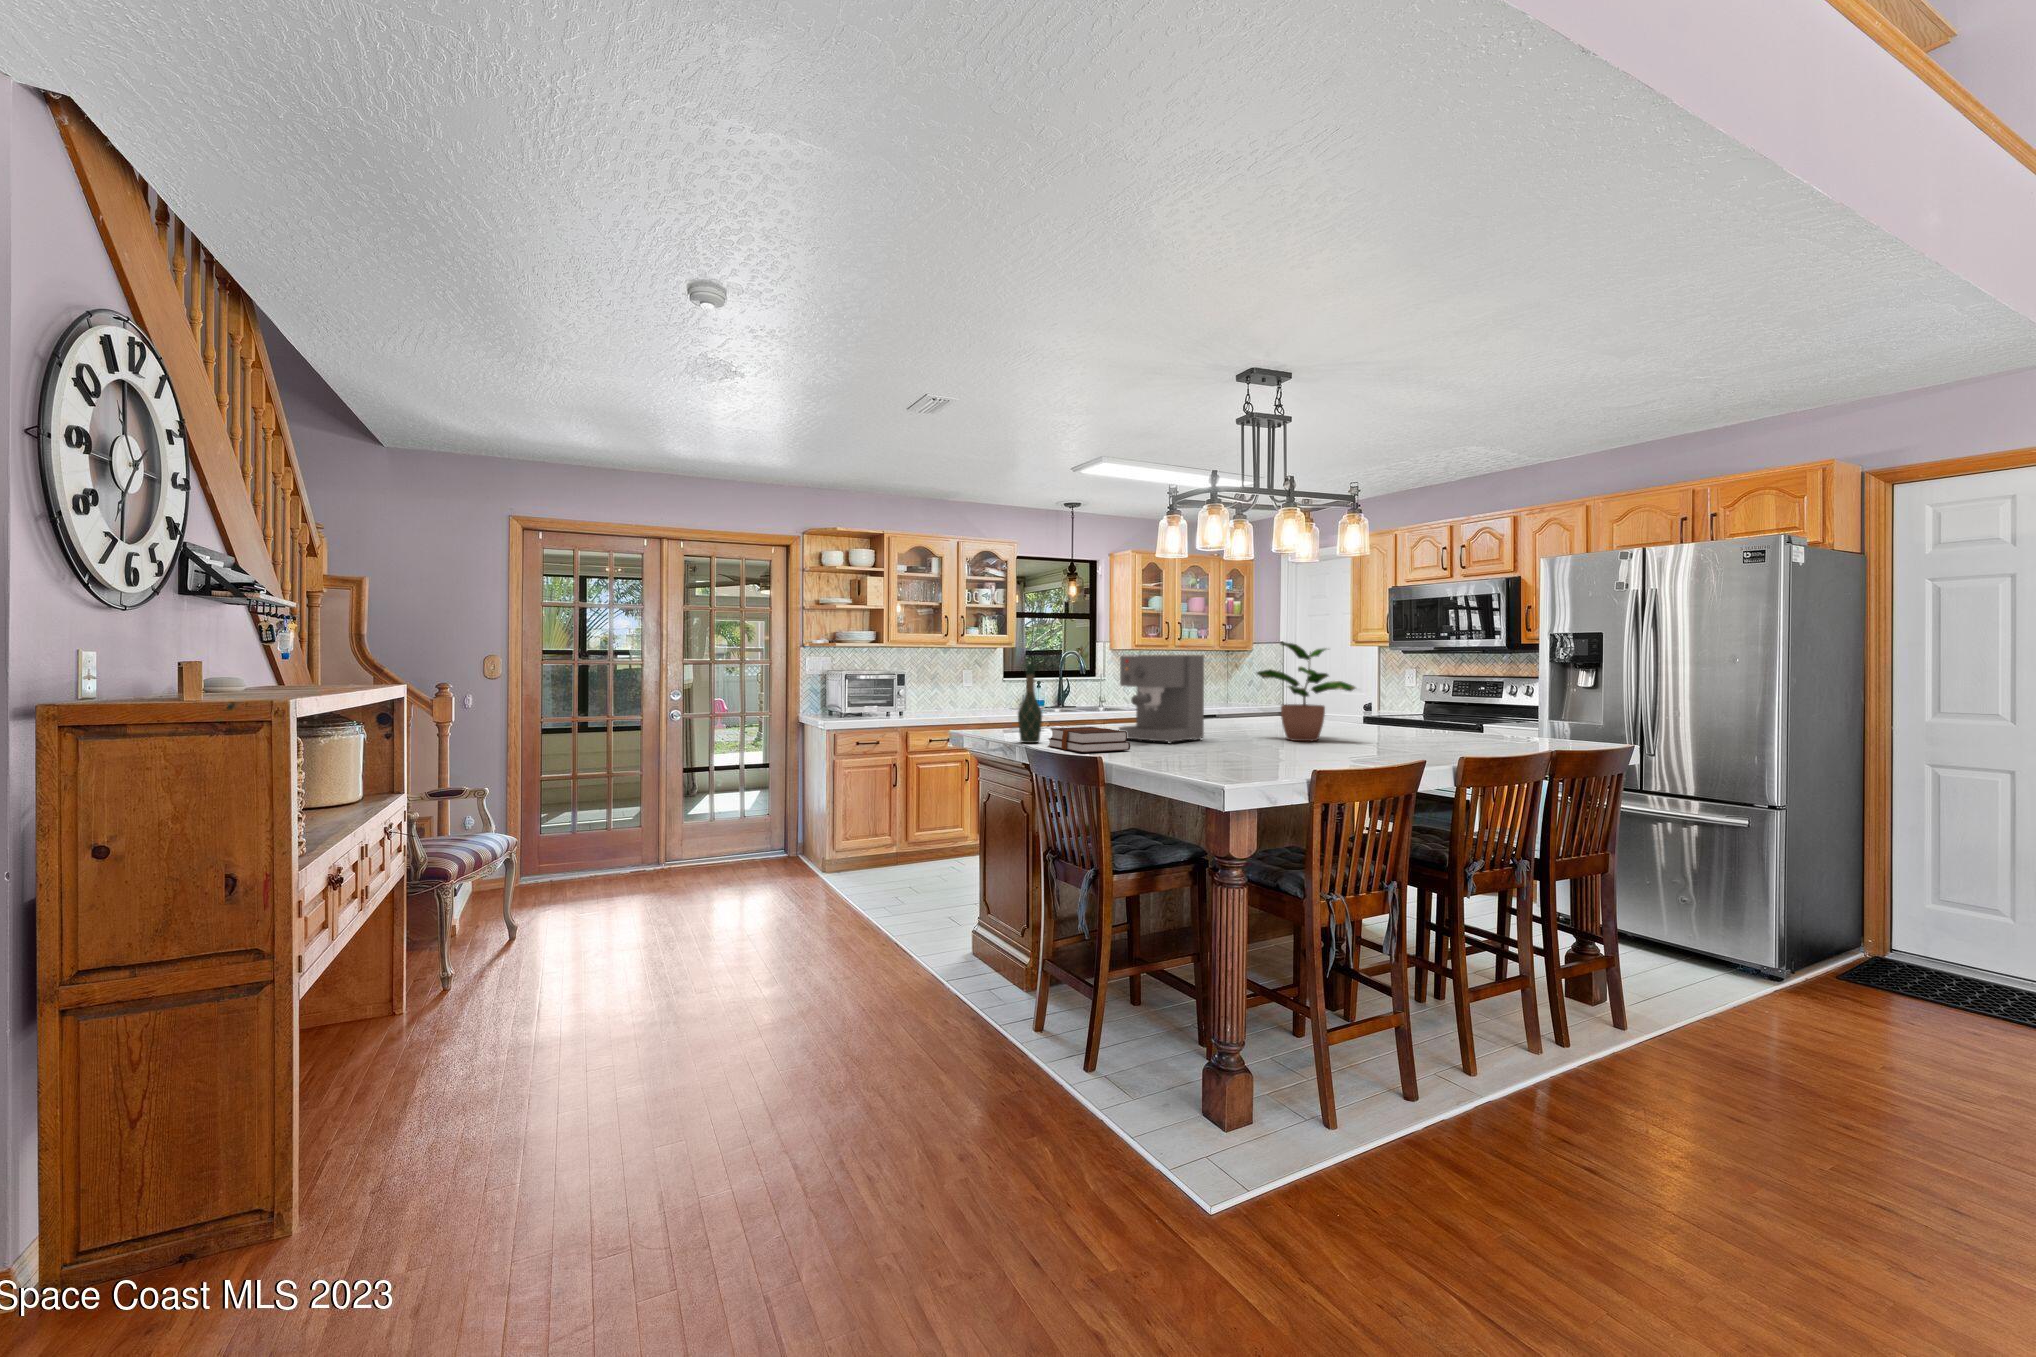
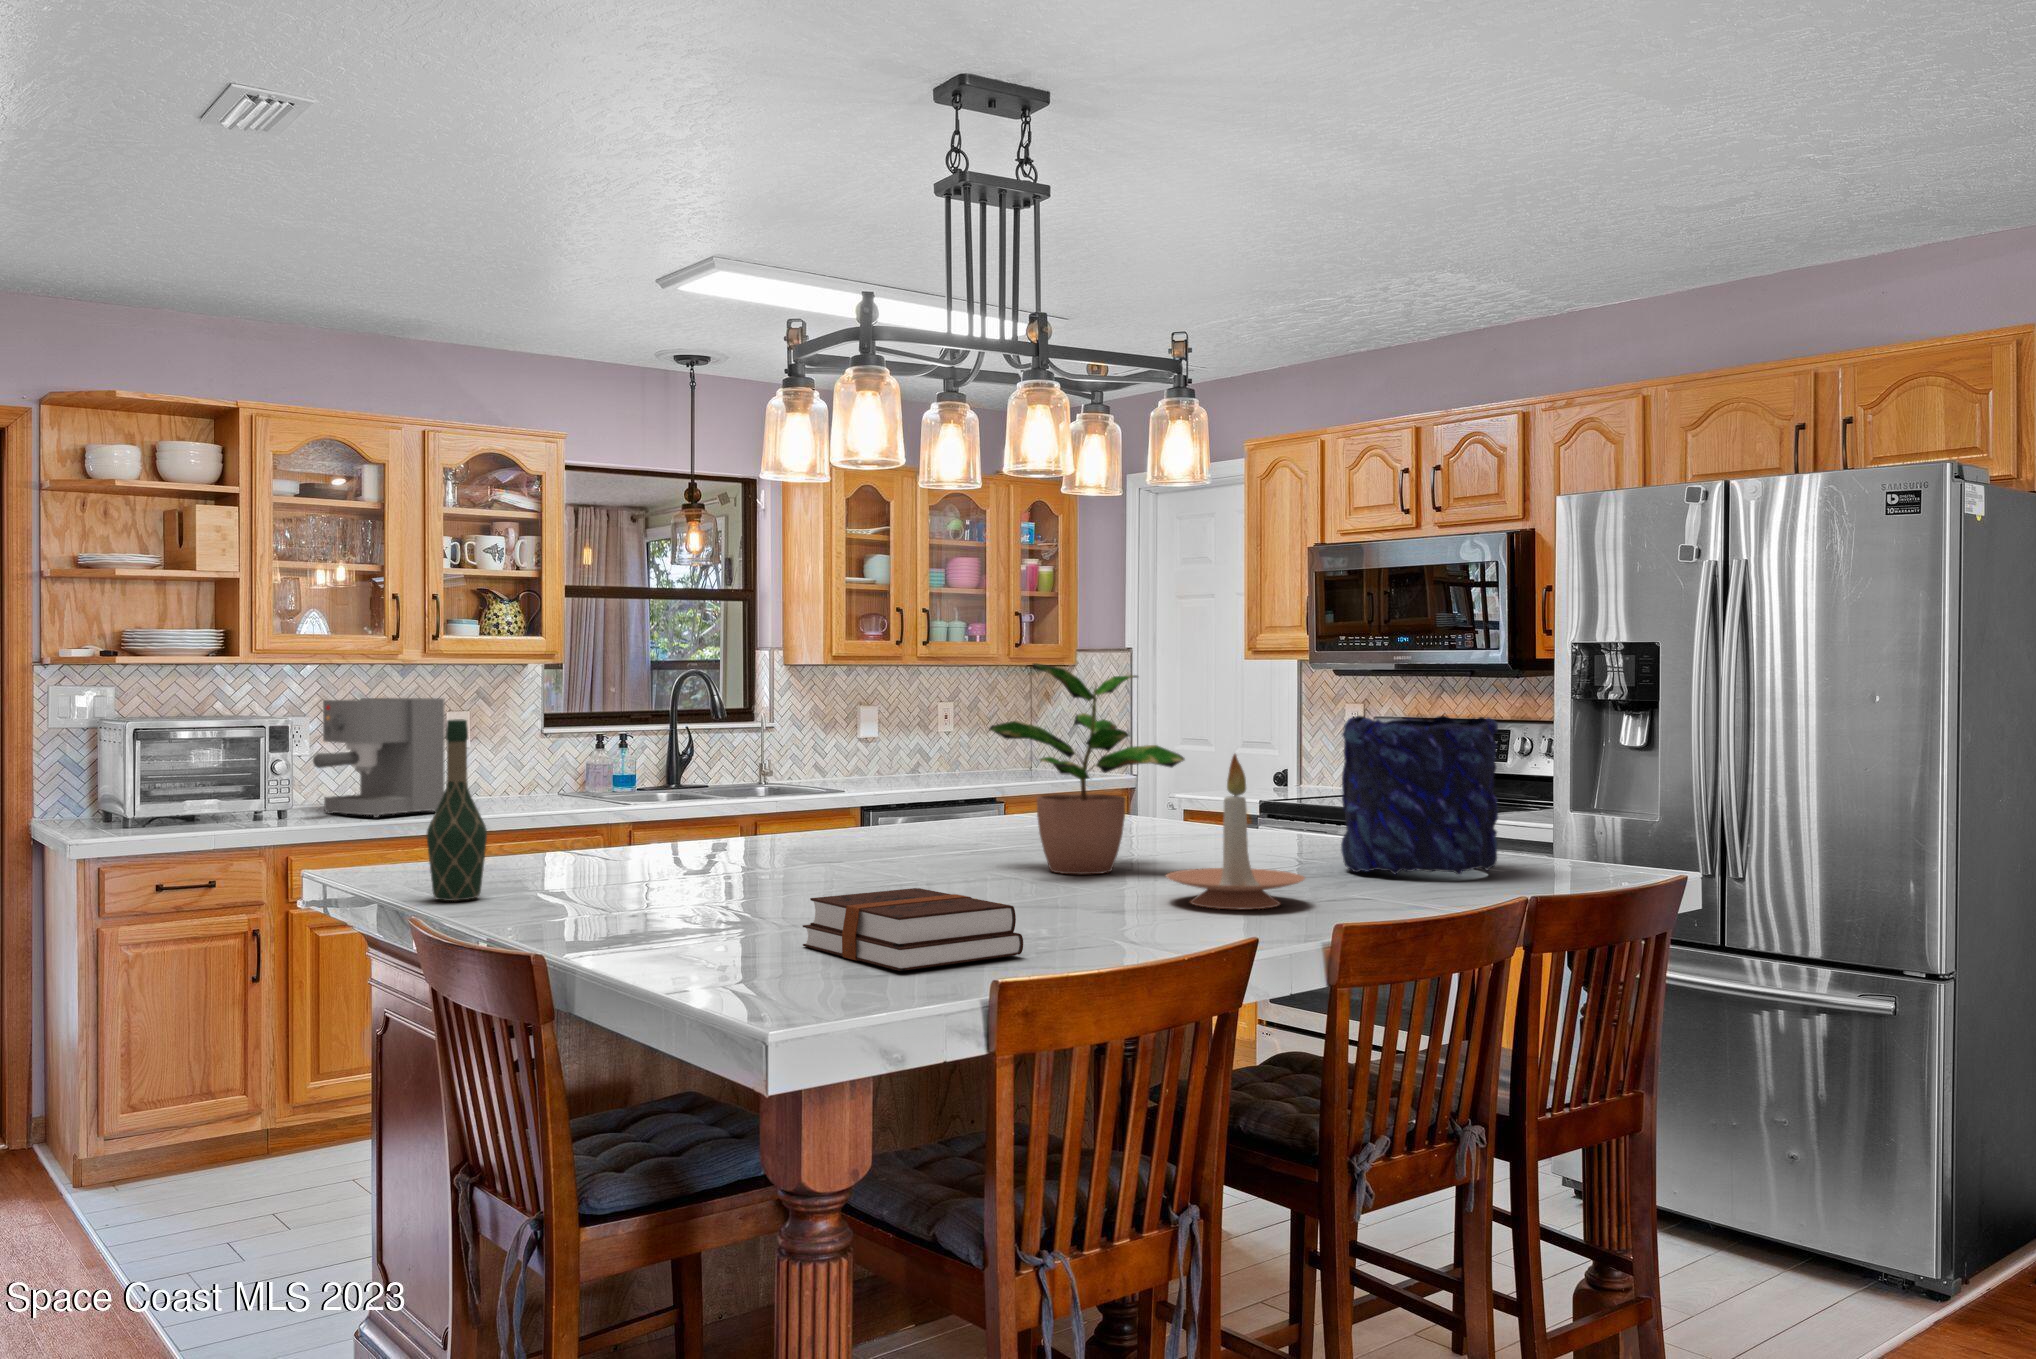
coffee maker: present [1119,655,1204,743] -> present [313,698,445,817]
vase: none [1435,668,1521,746] -> present [1341,716,1498,875]
candle holder: none [1357,682,1429,756] -> present [1166,754,1305,909]
hardback book: present [1048,727,1130,752] -> present [803,888,1023,971]

